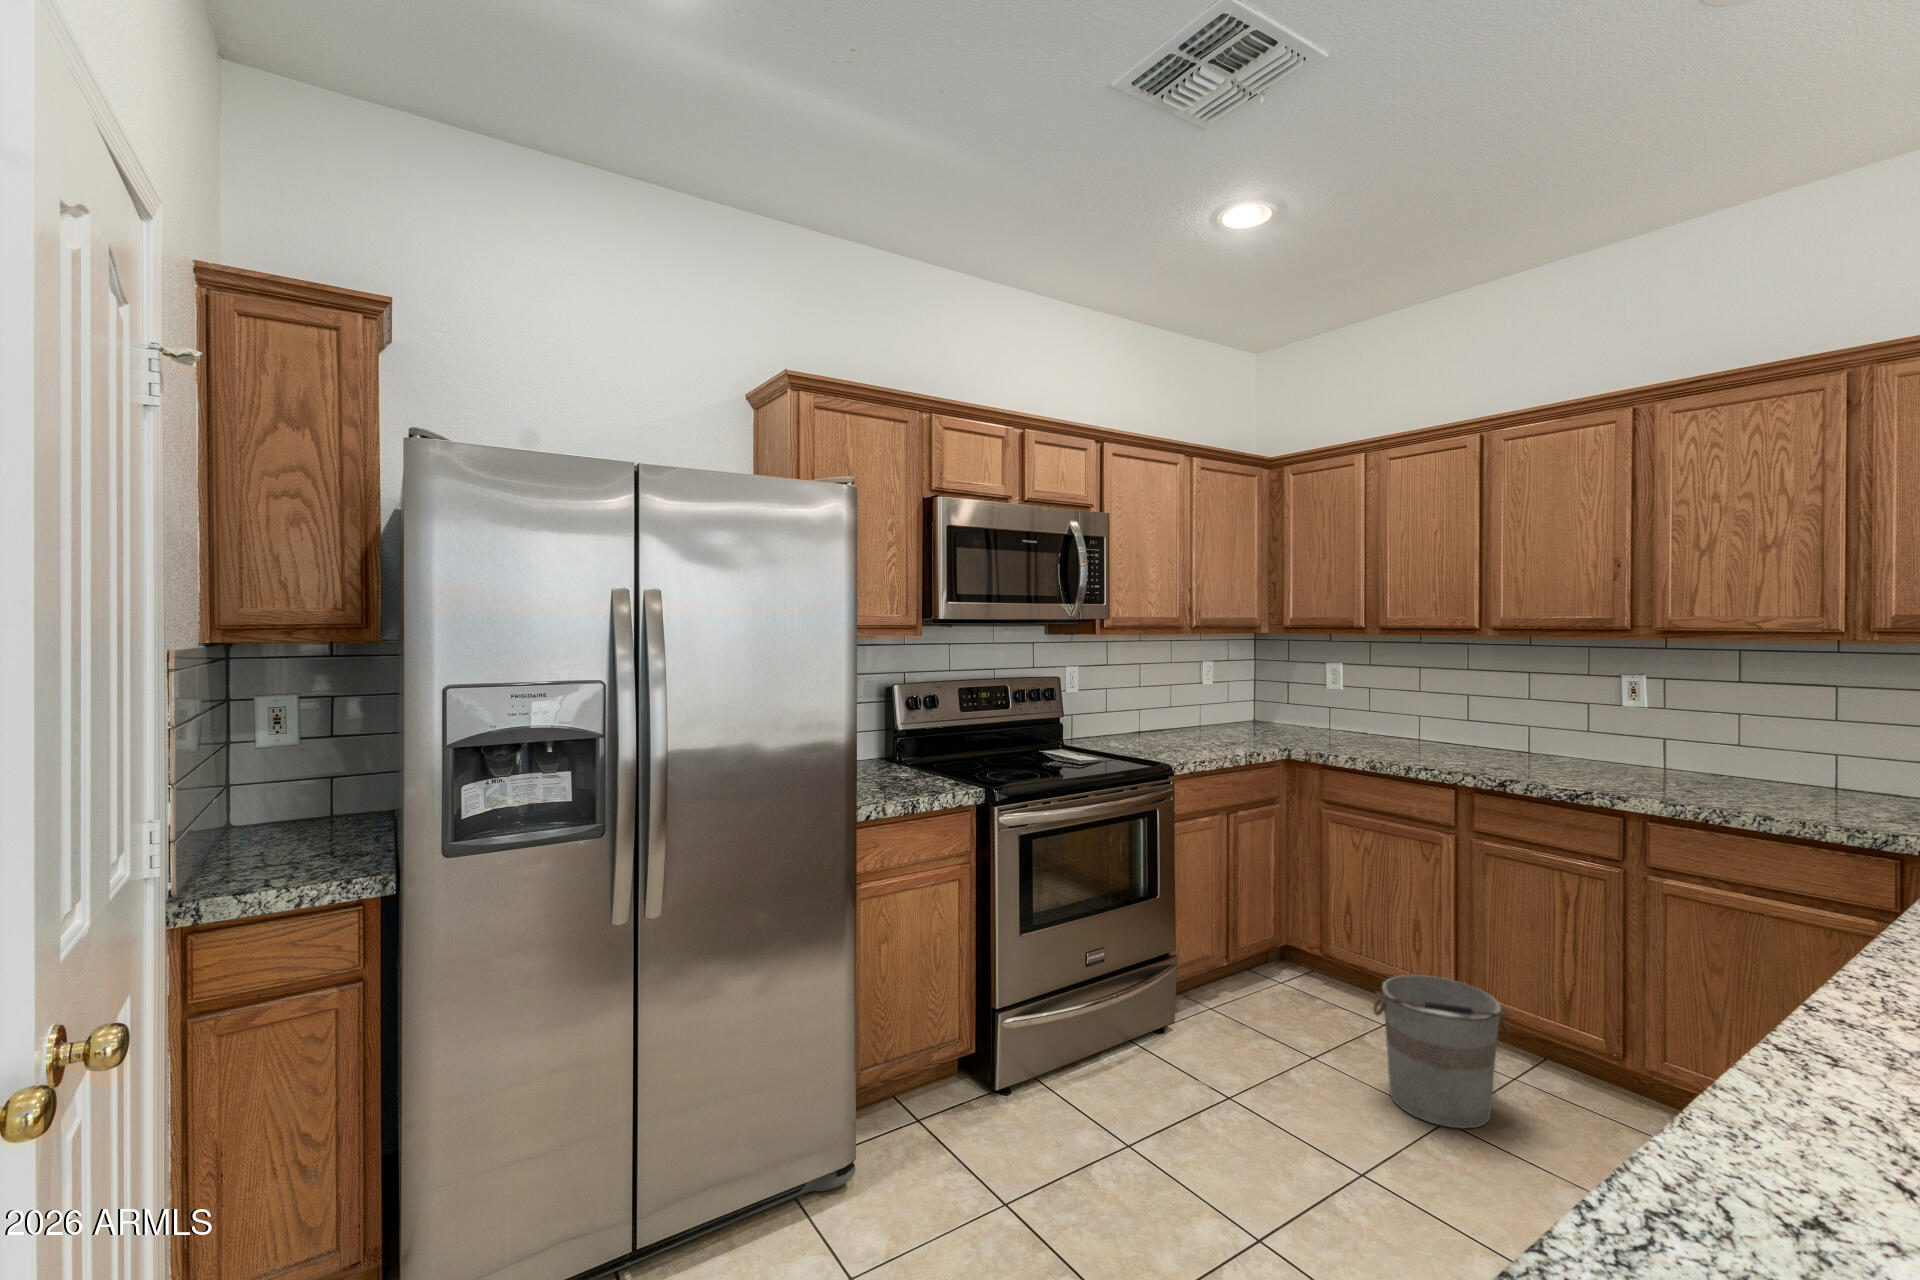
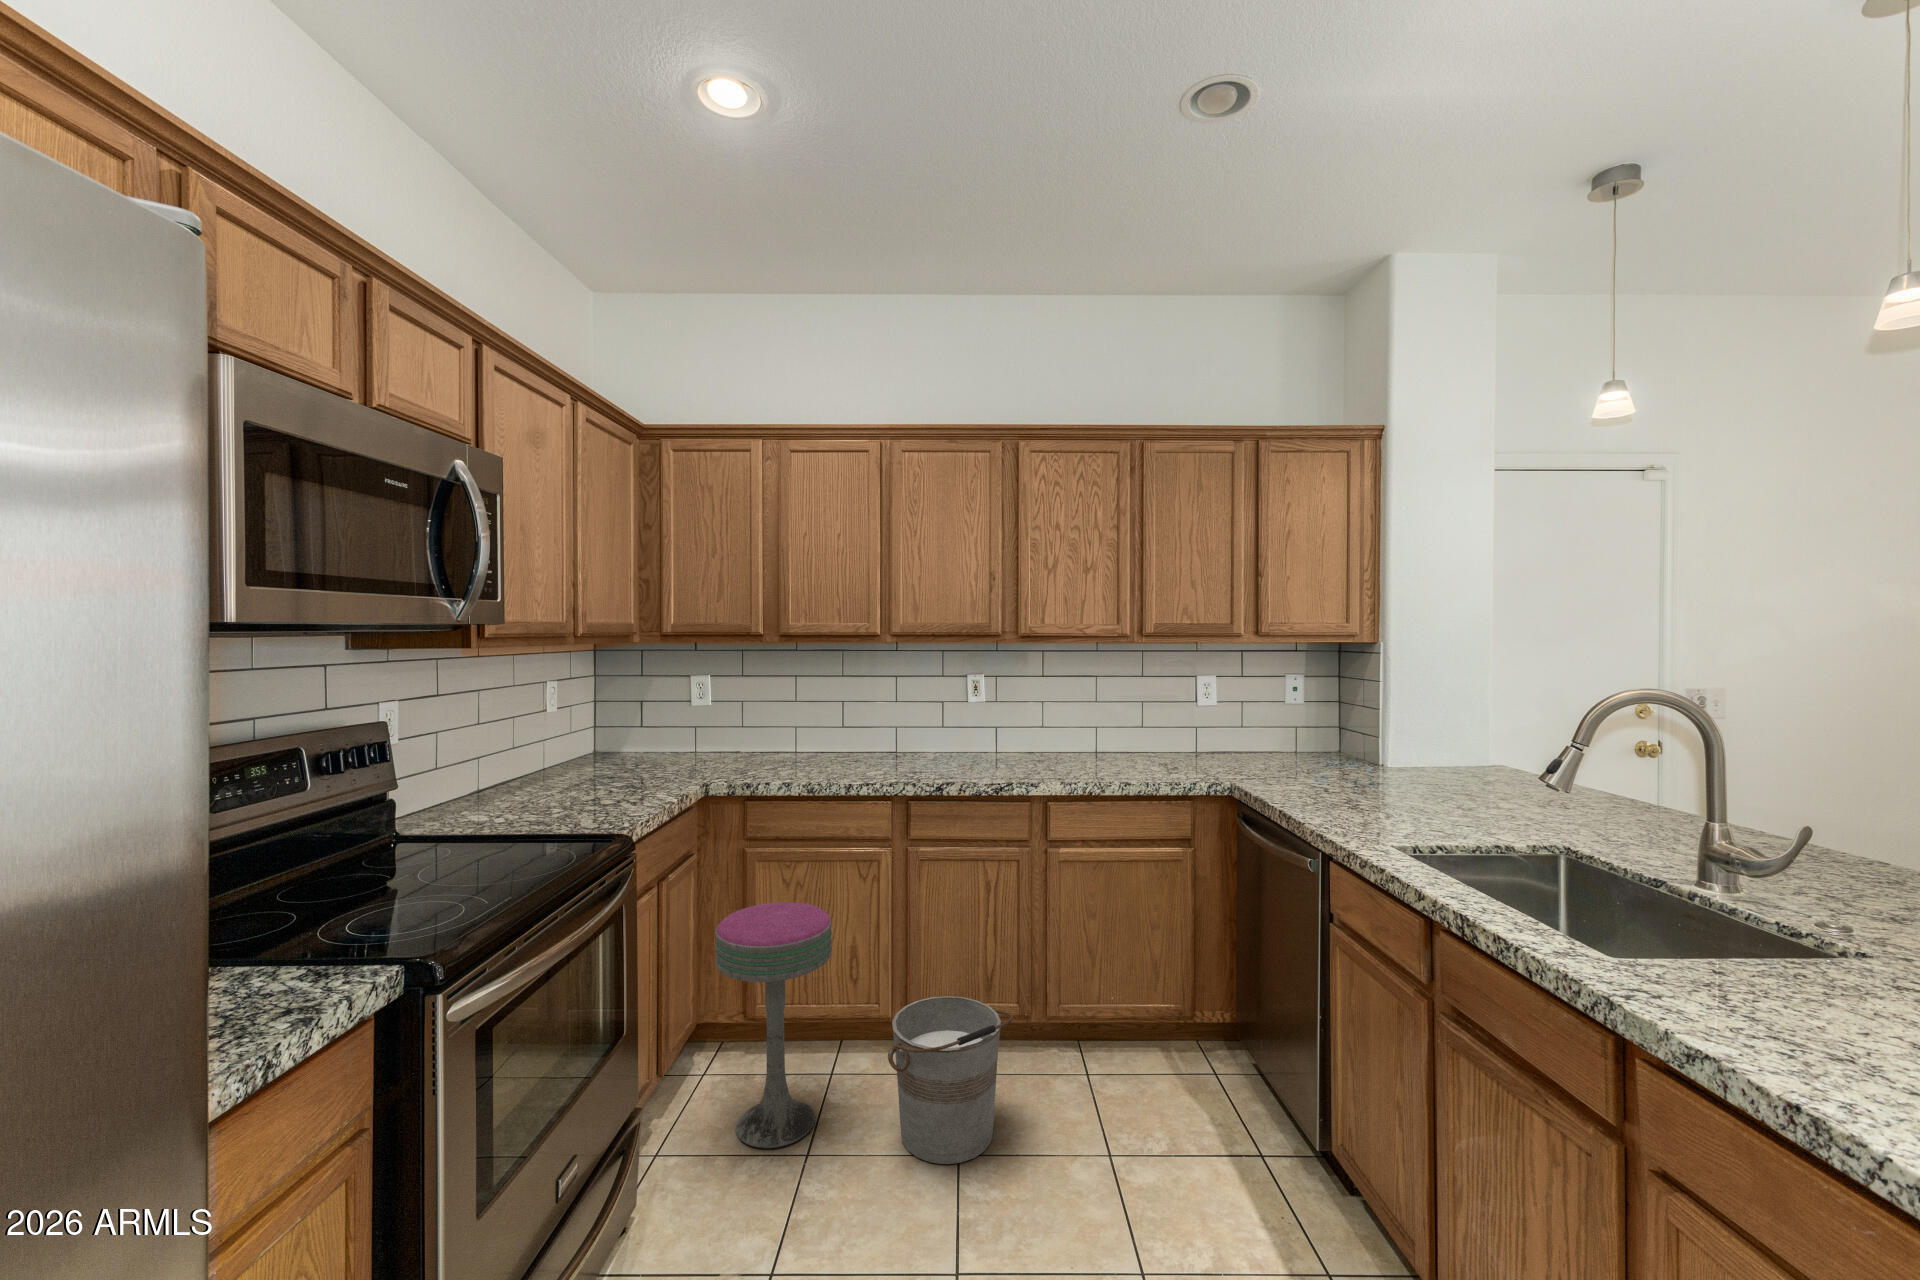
bar stool: none [1251,852,1353,1048] -> present [715,902,832,1148]

